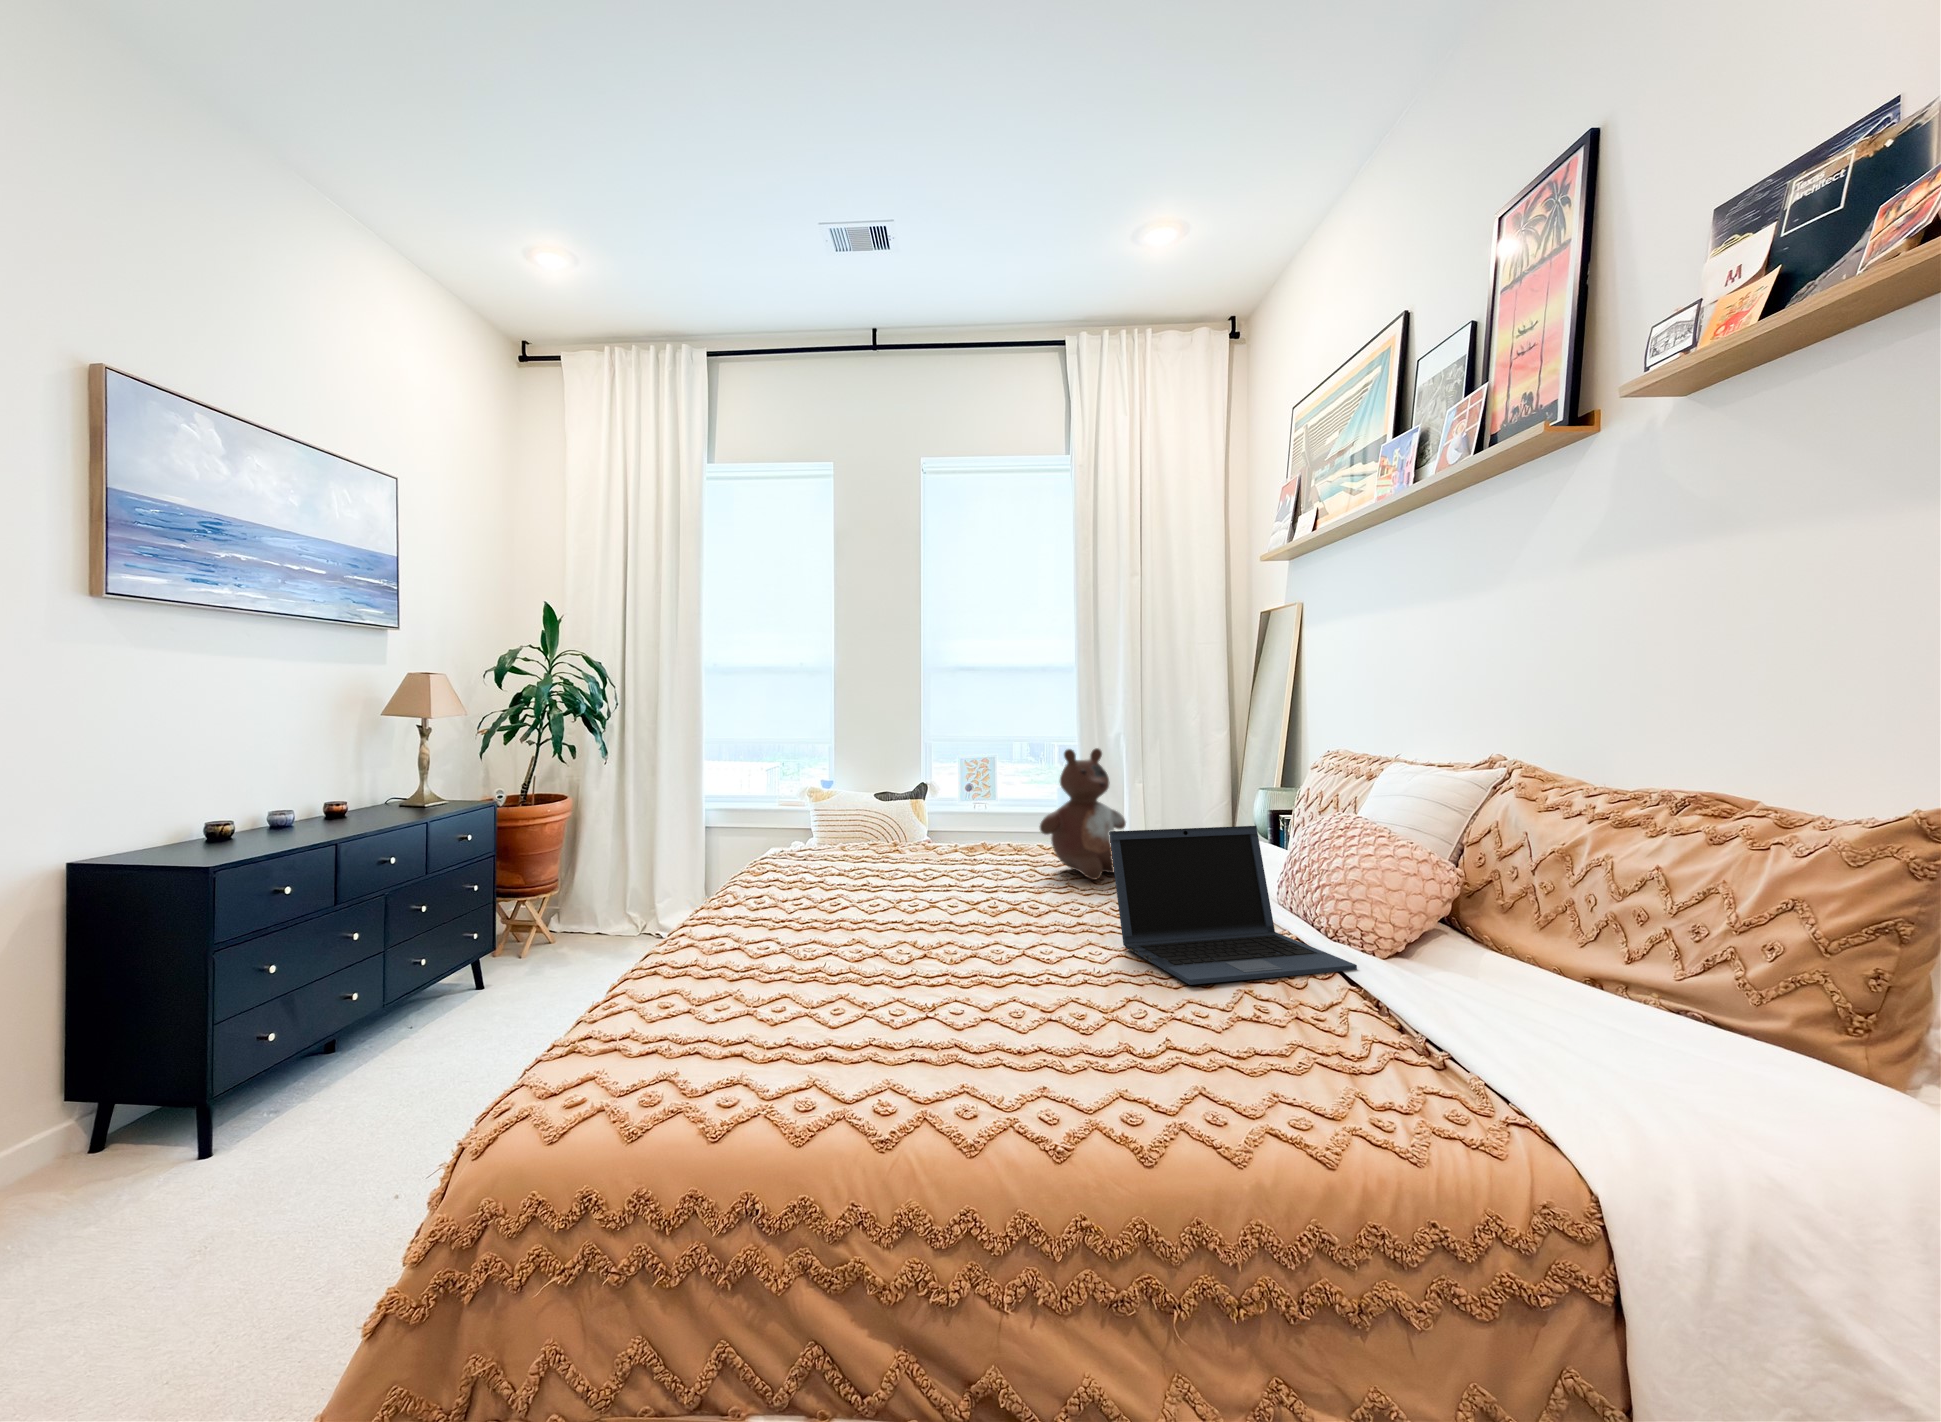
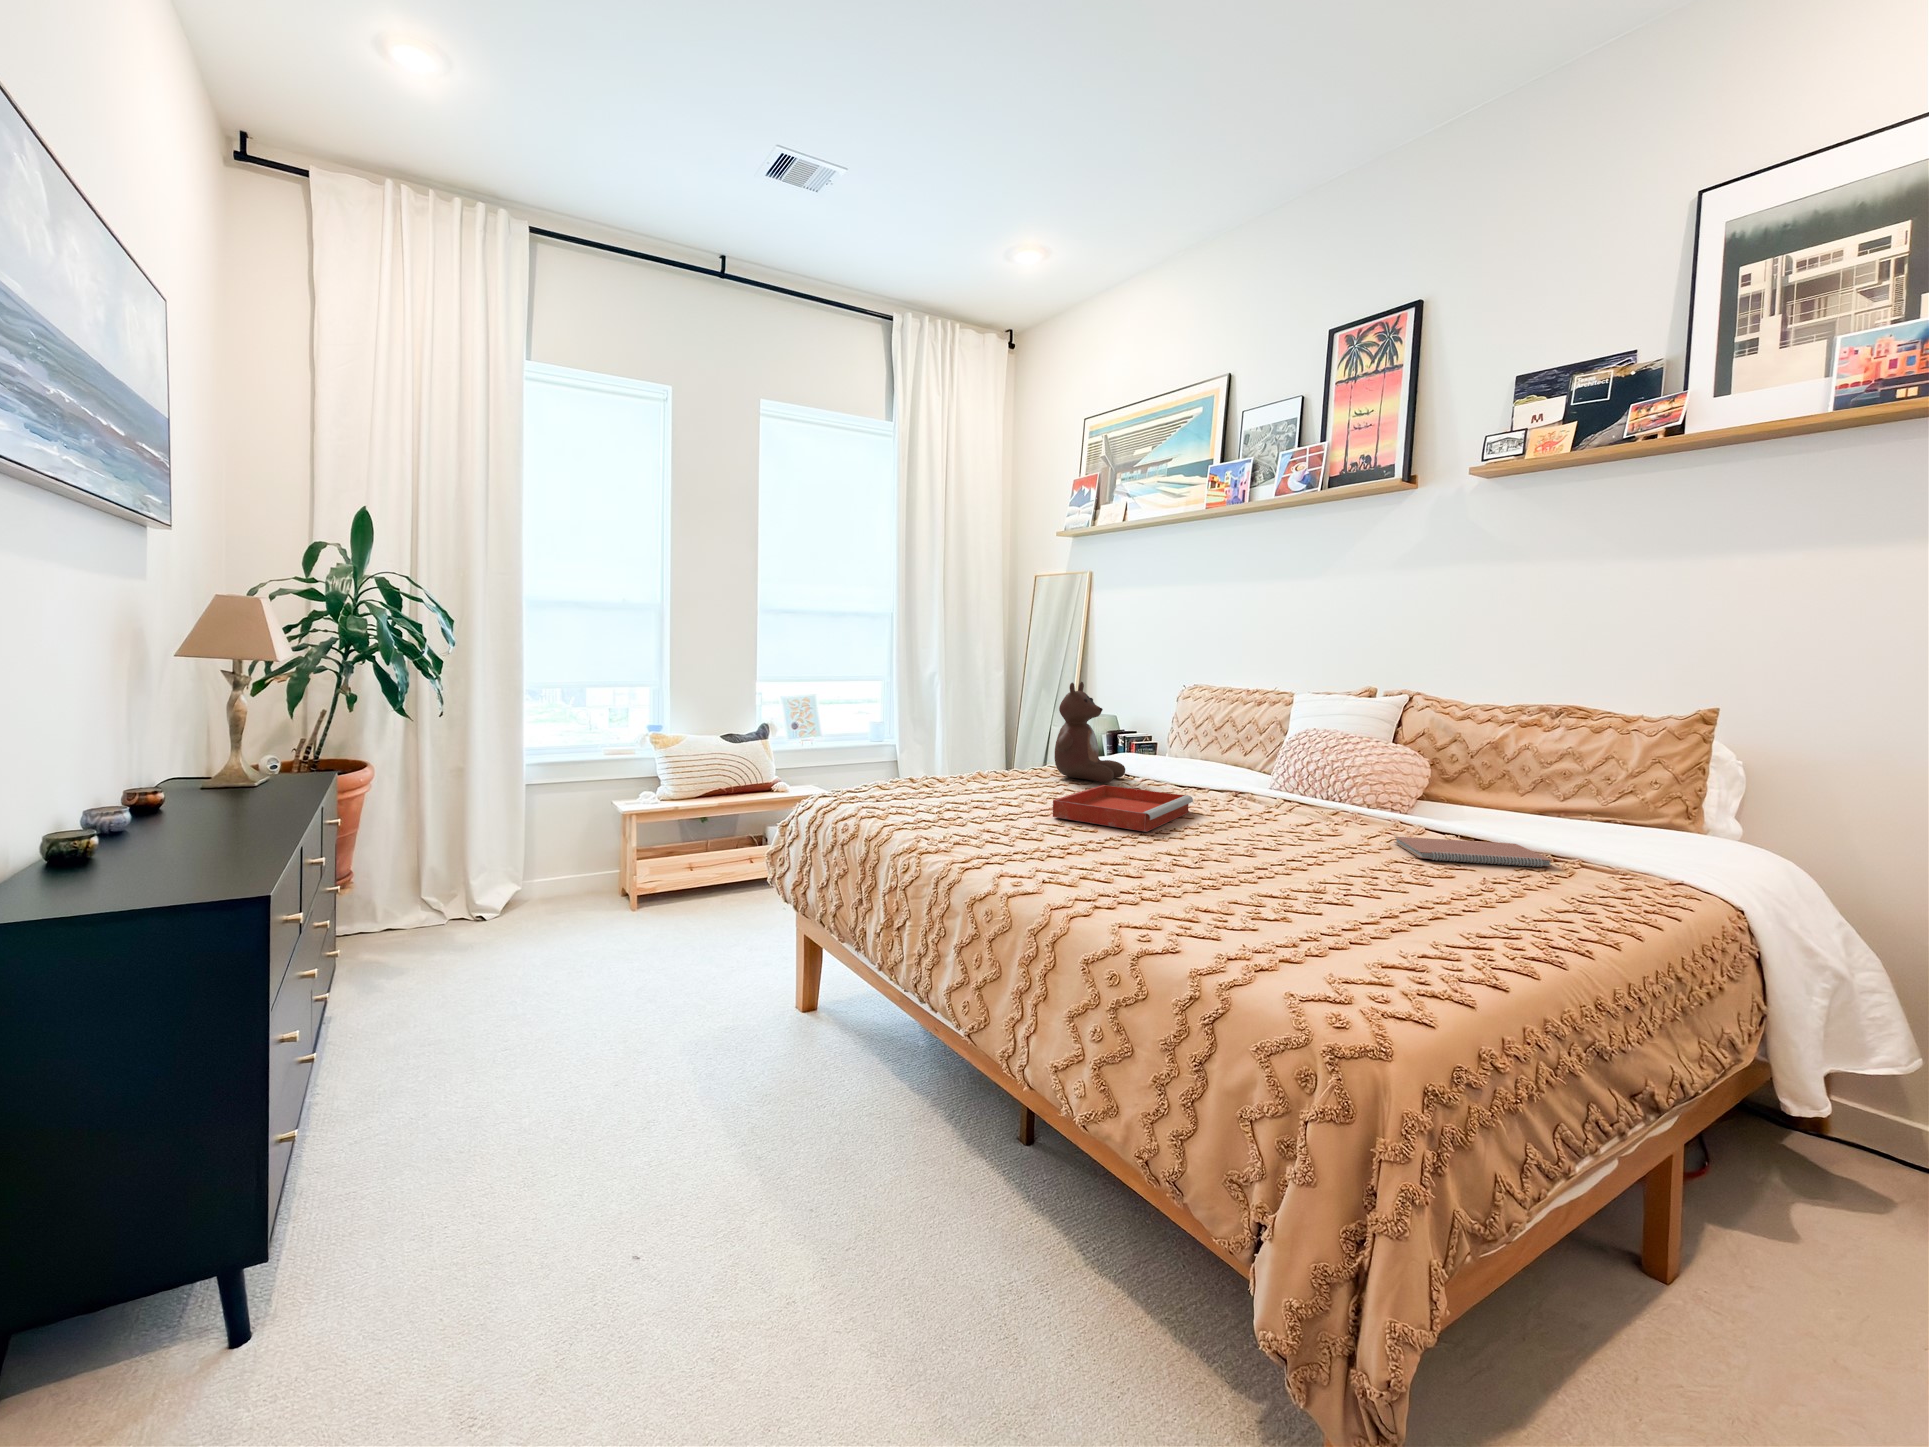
laptop: present [1109,826,1357,985] -> none [1232,730,1371,832]
tray: none [896,880,1082,941] -> present [1053,785,1193,832]
notebook: none [1171,1004,1410,1104] -> present [1394,837,1553,867]

